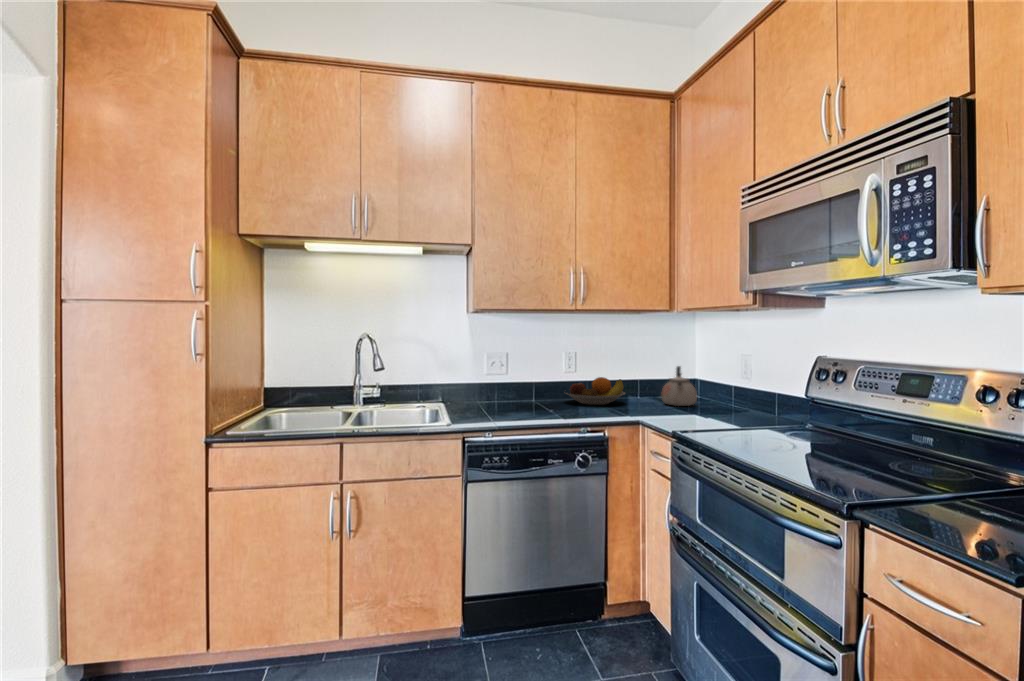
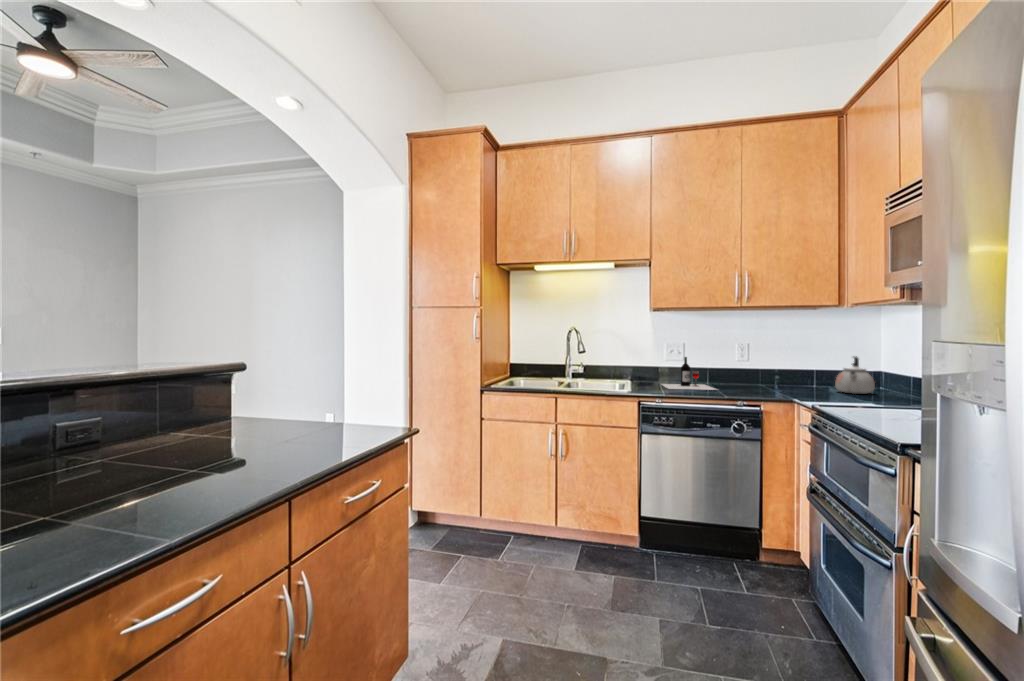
wine bottle: none [480,371,552,414] -> present [661,357,716,390]
fruit bowl: present [566,377,625,405] -> none [736,365,797,389]

